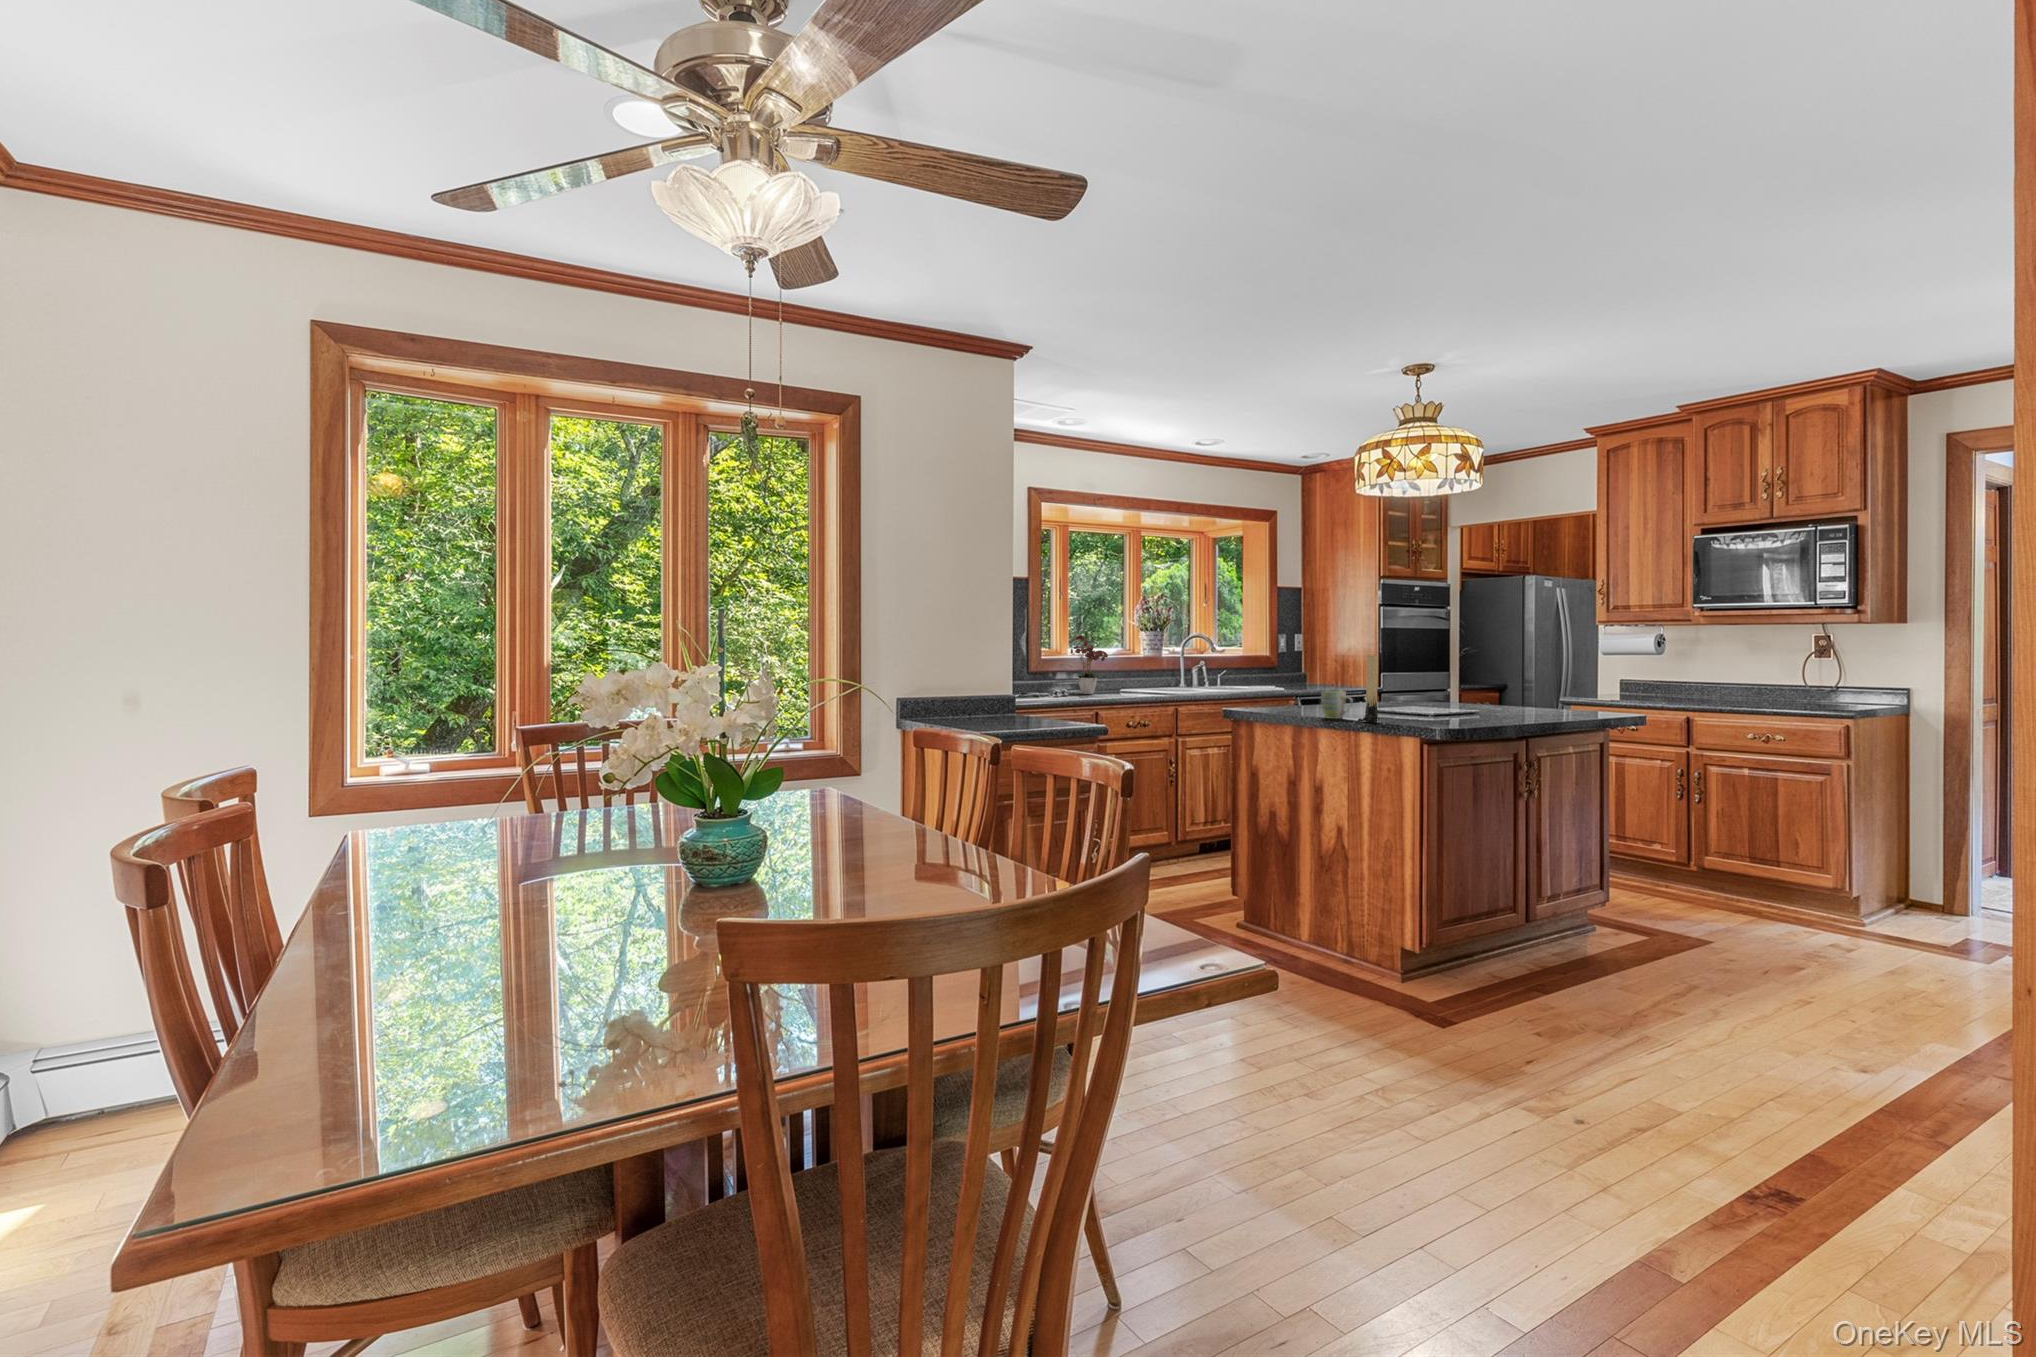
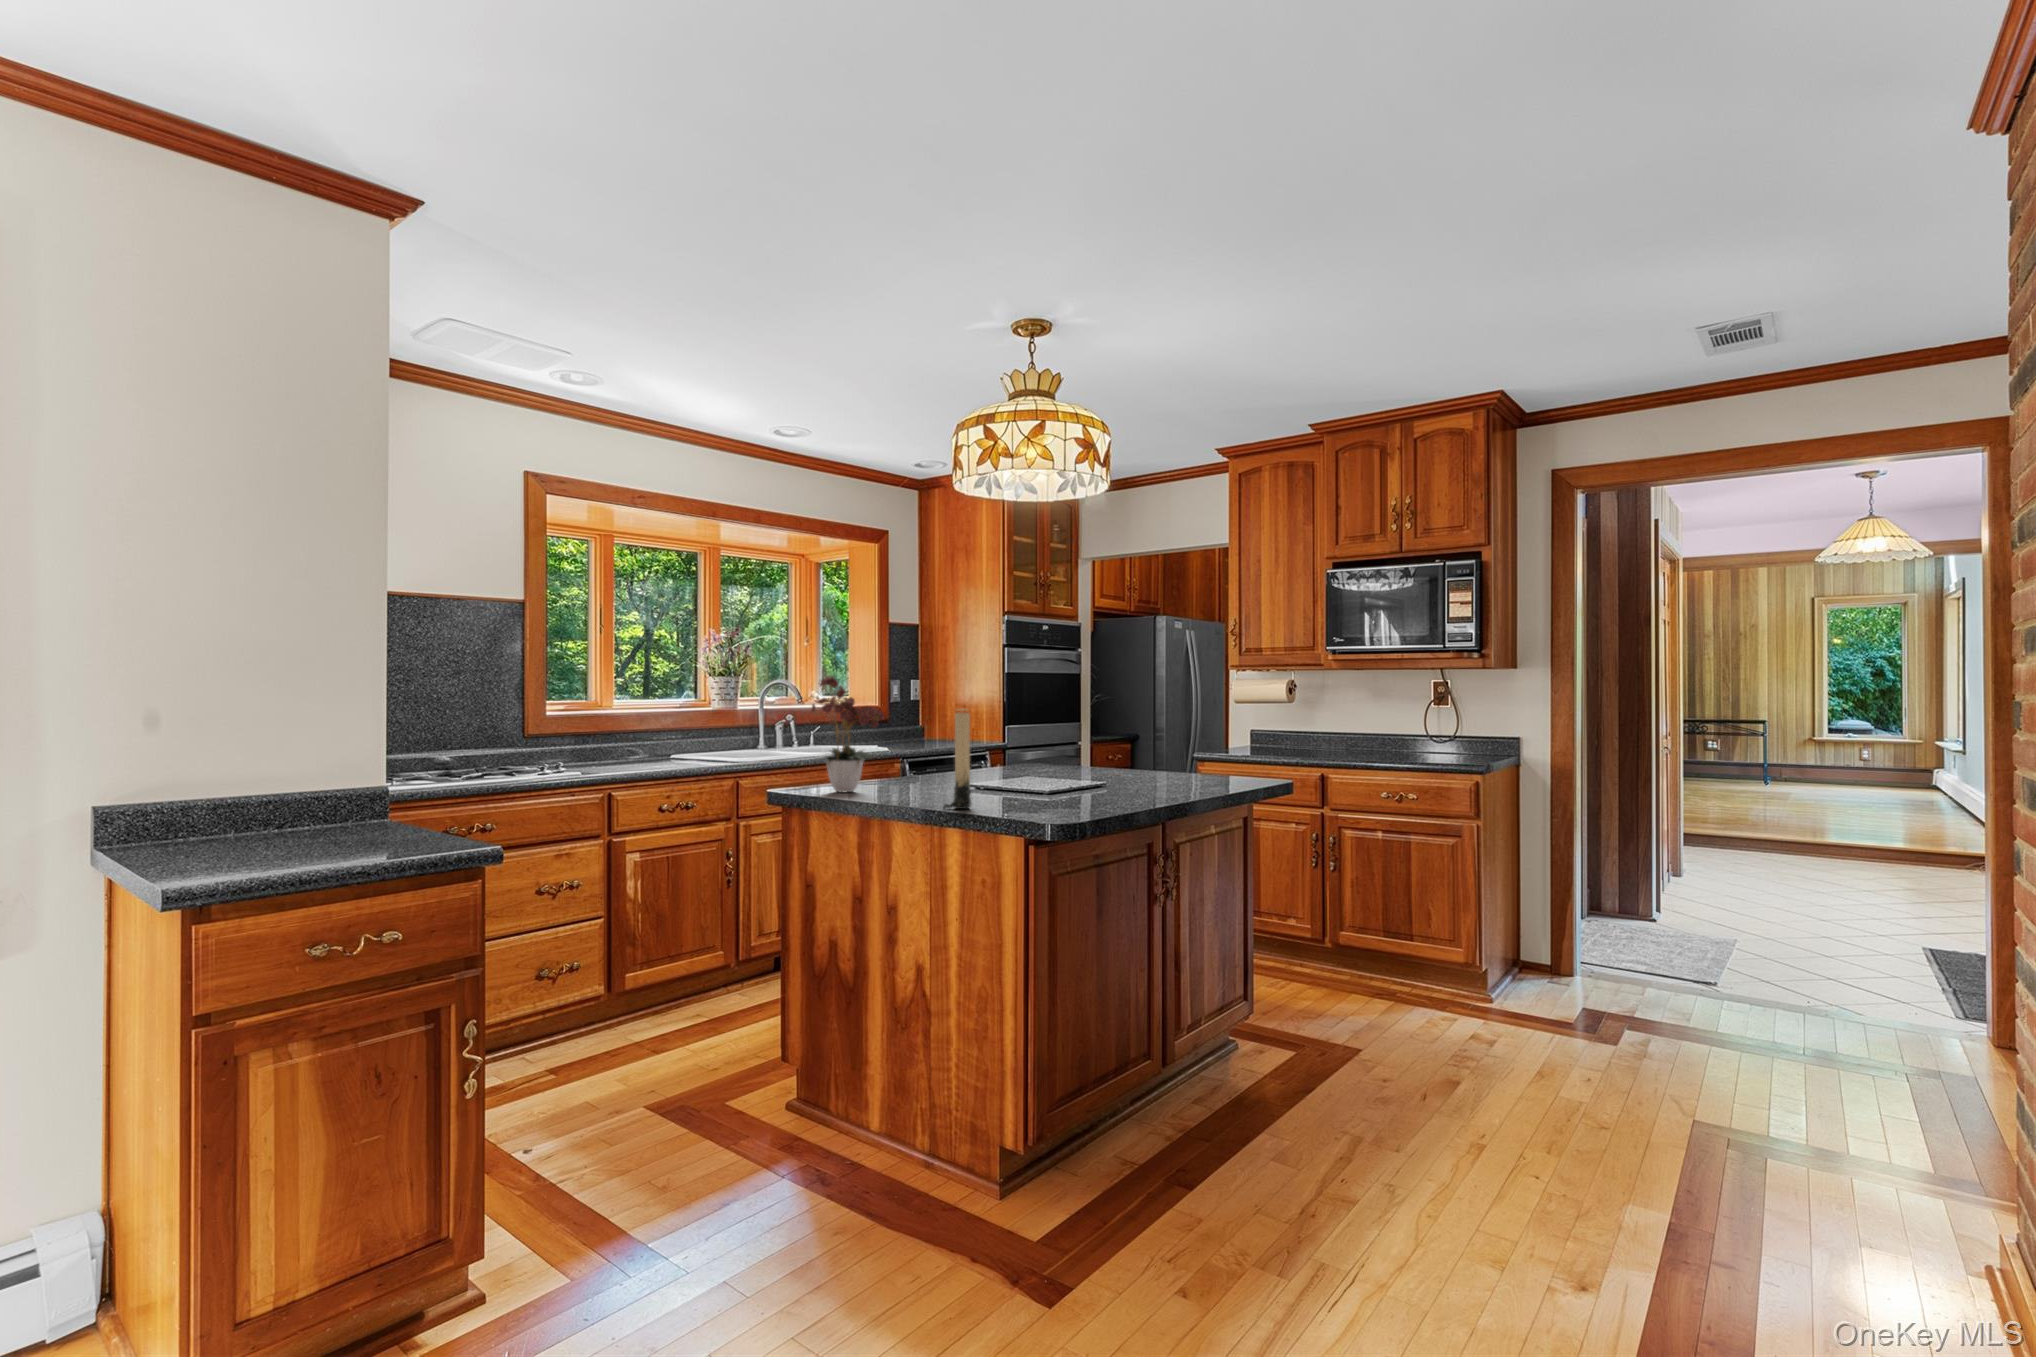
flower arrangement: present [1071,635,1108,694] -> present [812,676,884,792]
mug: present [1321,691,1353,719] -> none [897,762,940,803]

